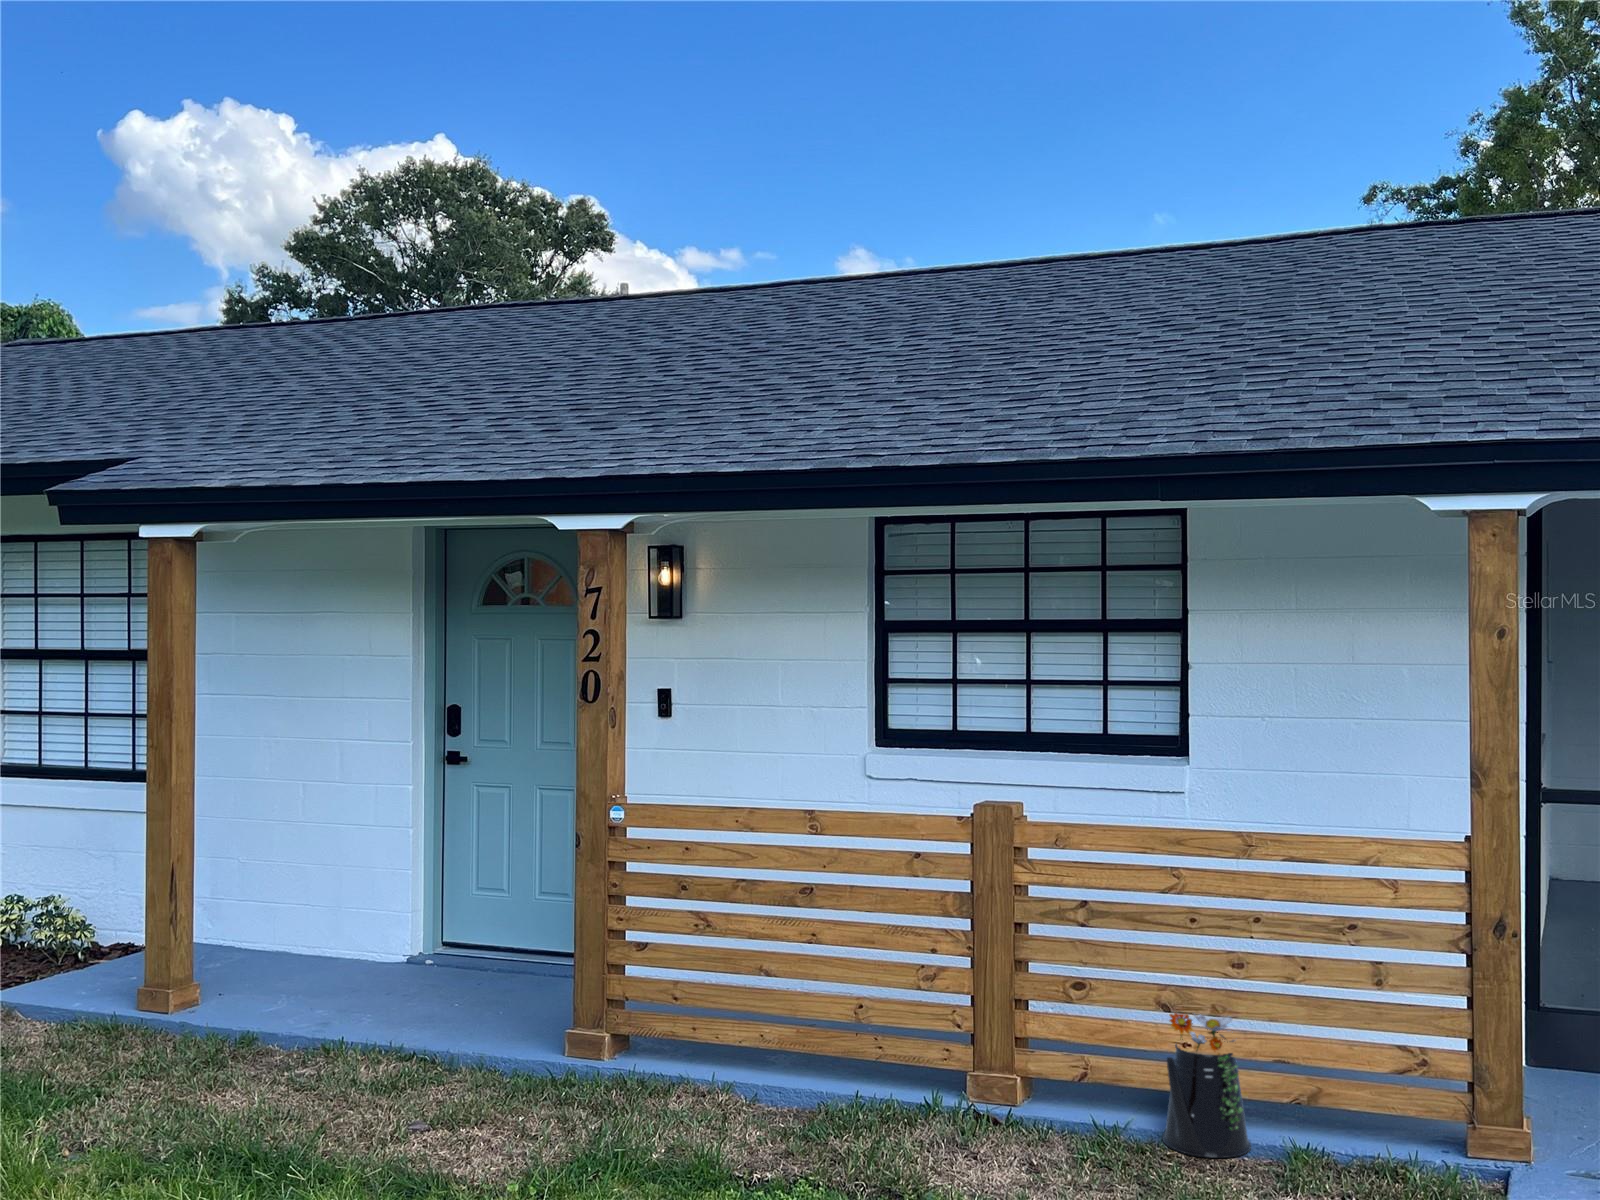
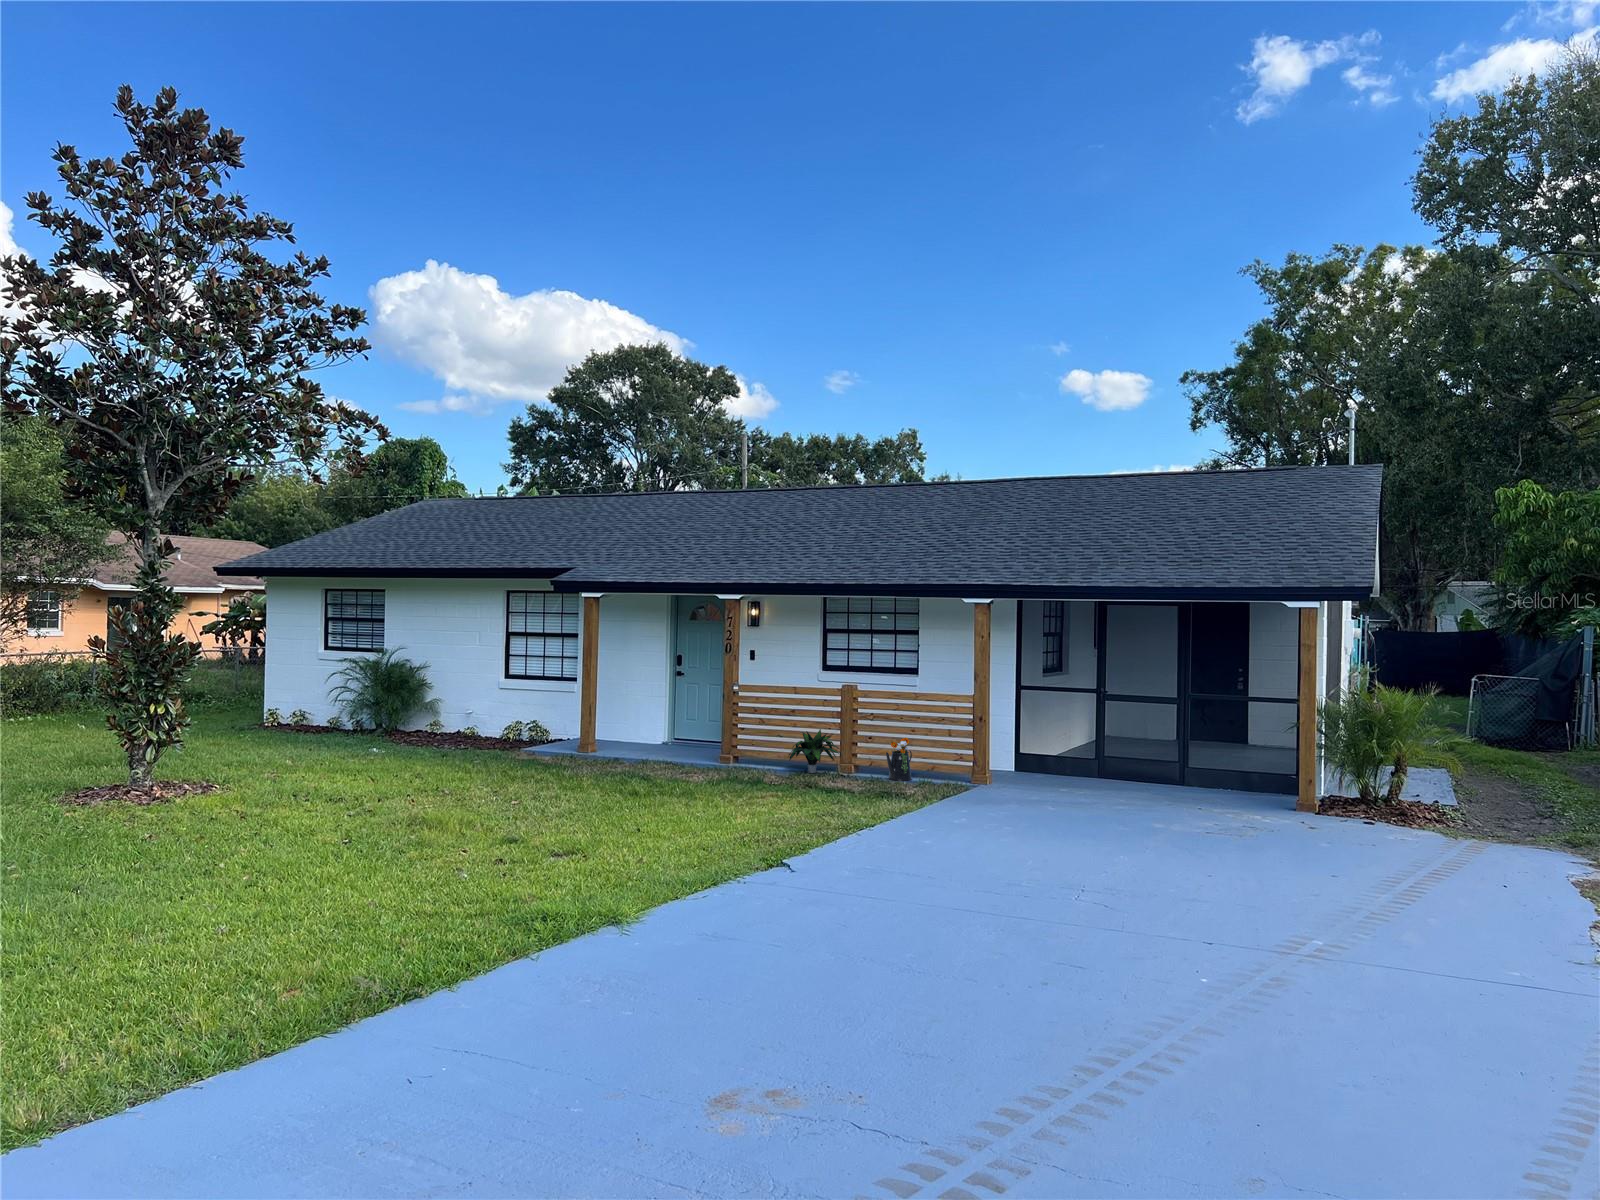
potted plant: none [794,958,986,1115] -> present [789,729,839,773]

